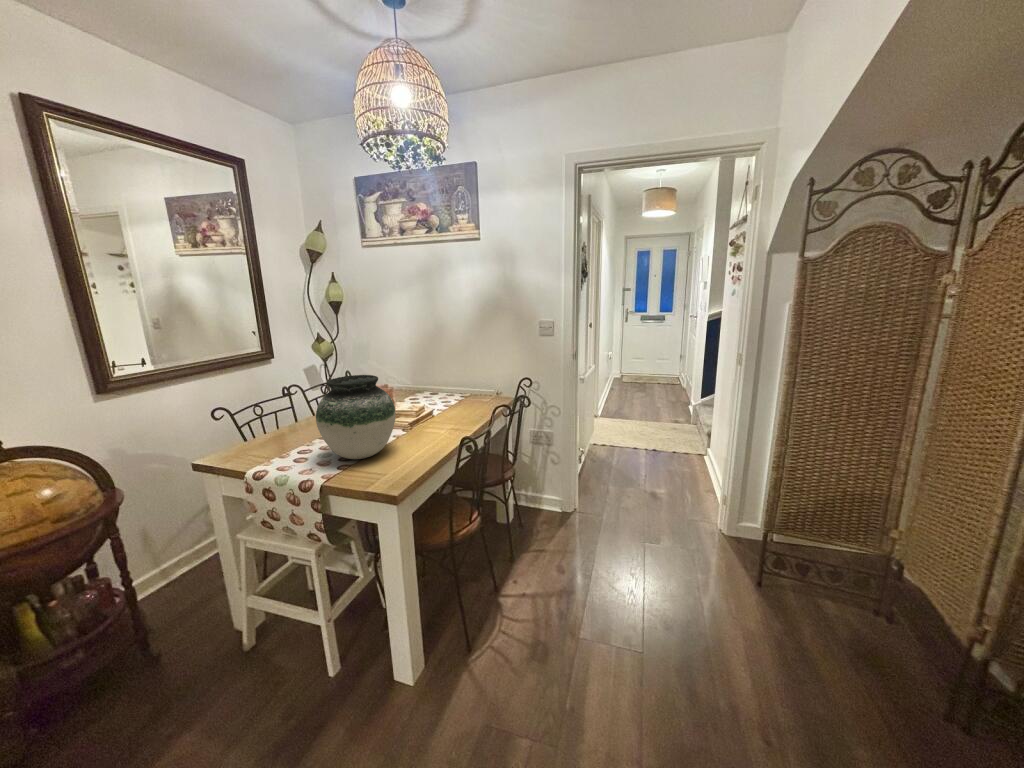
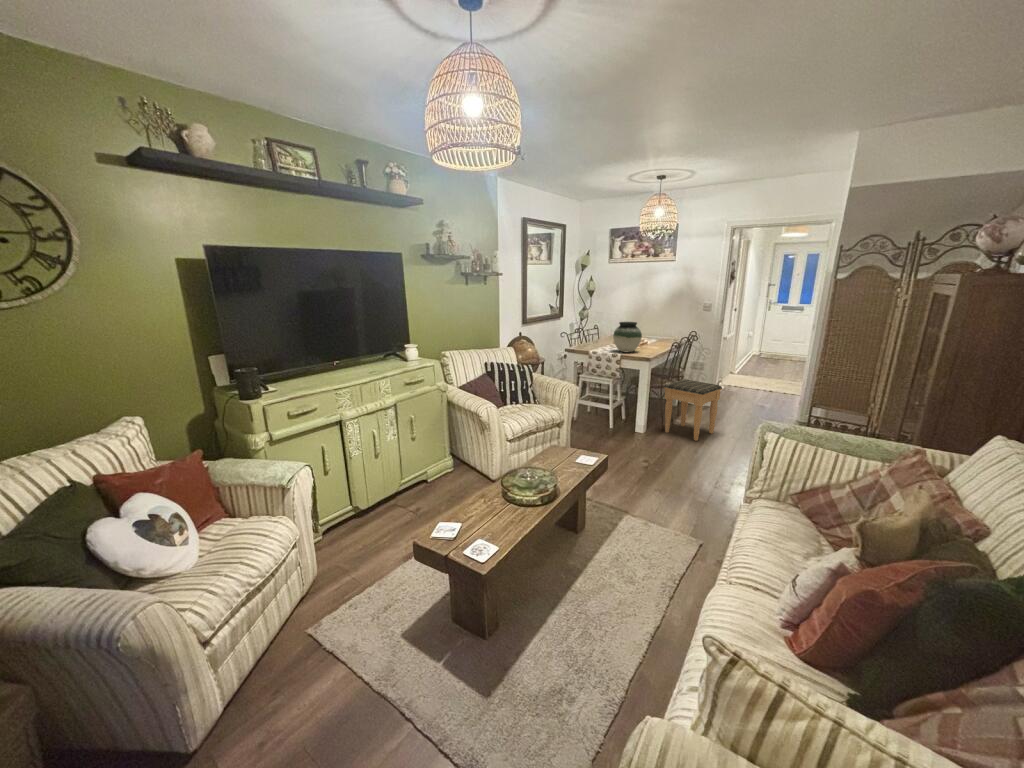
footstool: none [460,498,598,688] -> present [664,380,722,441]

